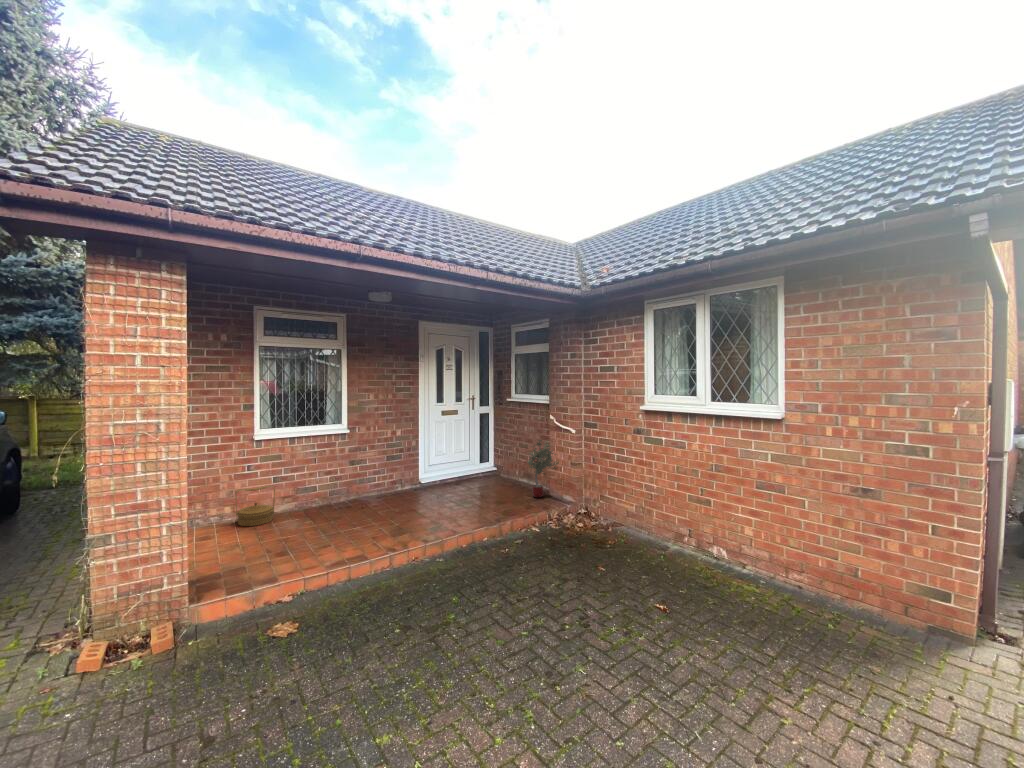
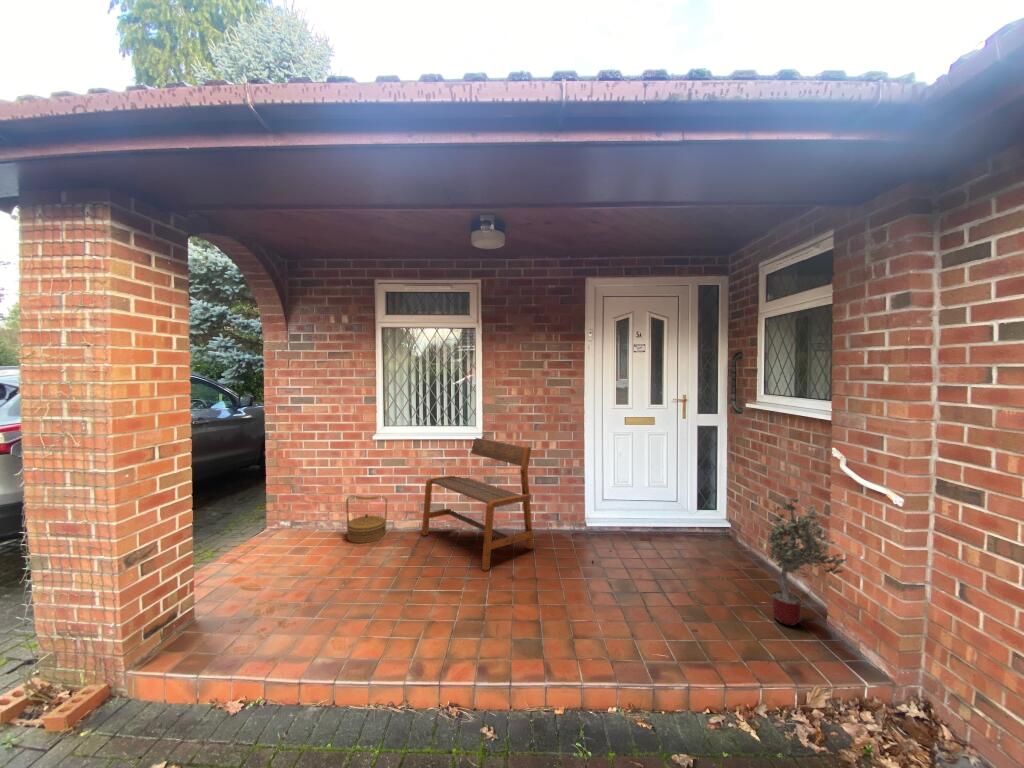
bench: none [306,431,400,514] -> present [422,437,534,571]

